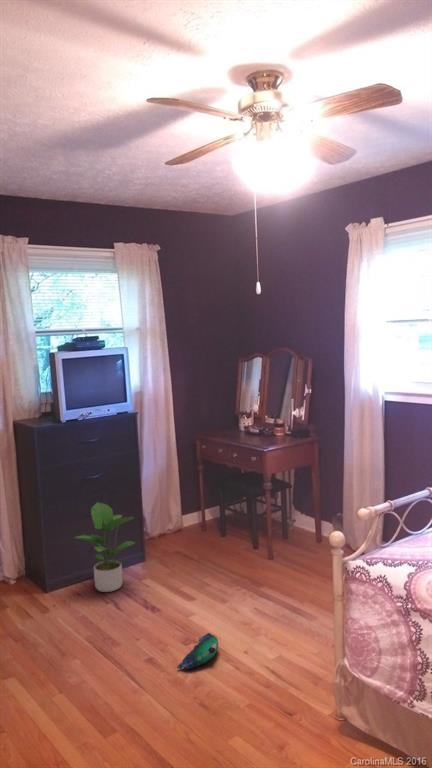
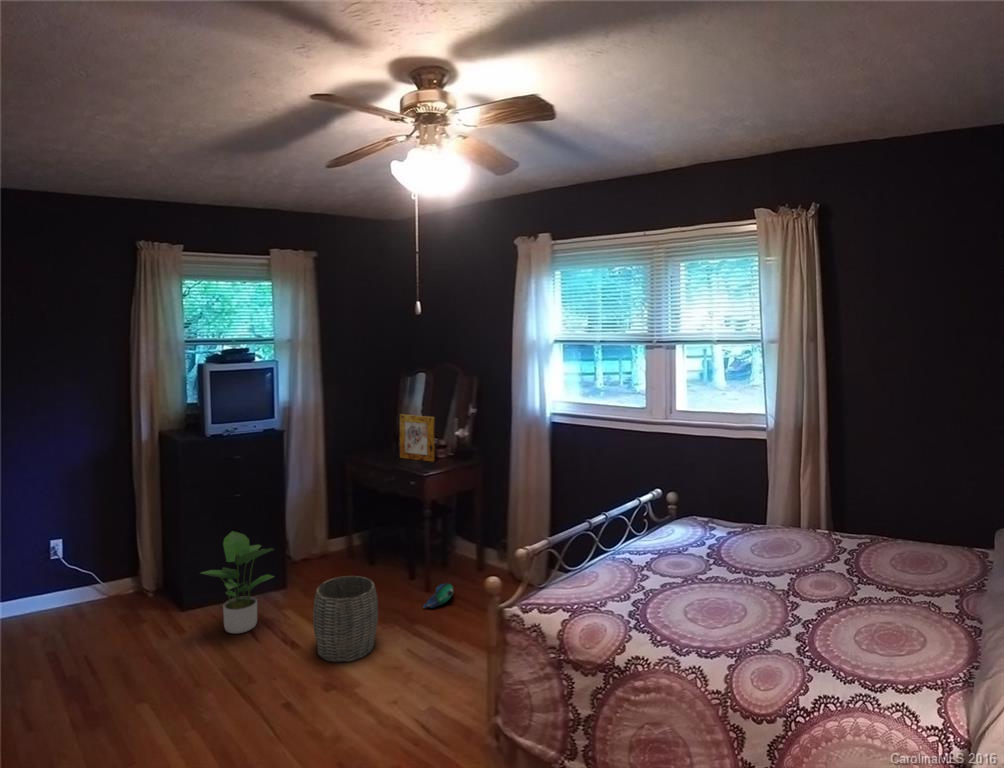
picture frame: none [239,395,274,439] -> present [400,414,435,462]
woven basket: none [172,543,230,619] -> present [313,576,378,662]
plush toy: present [177,633,218,669] -> present [423,583,453,608]

